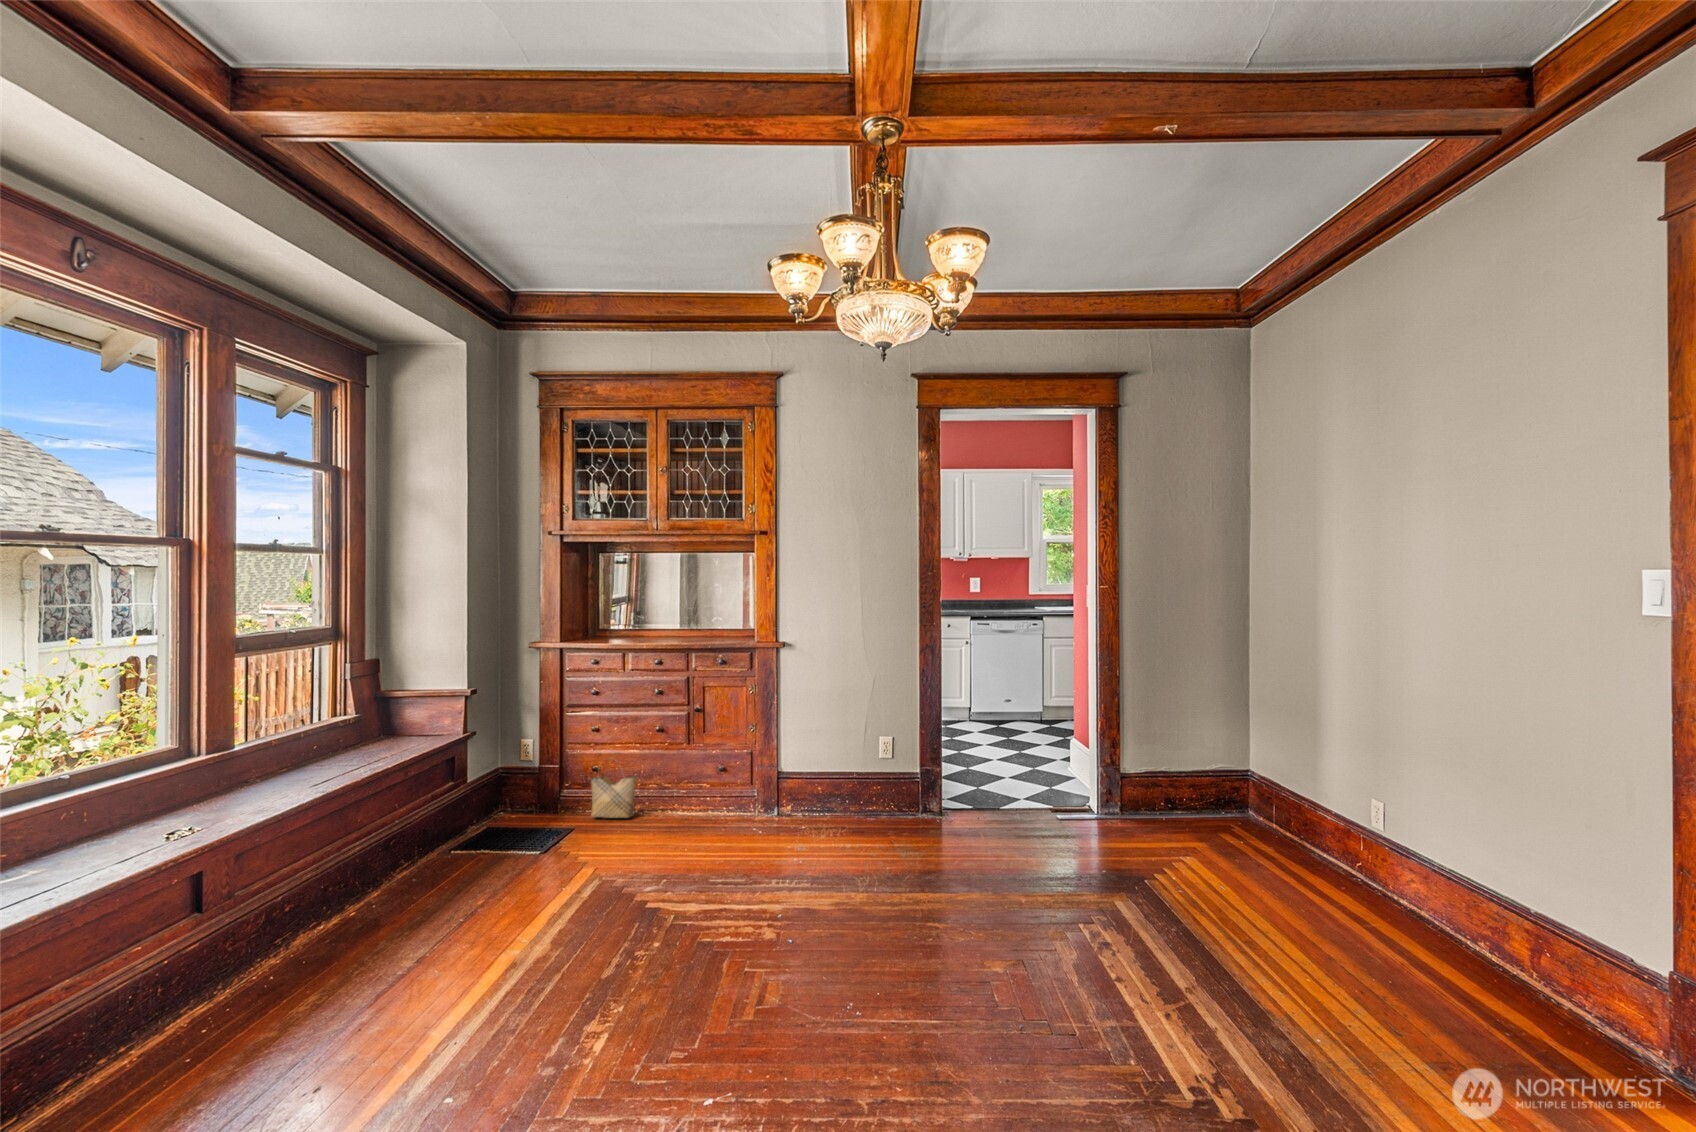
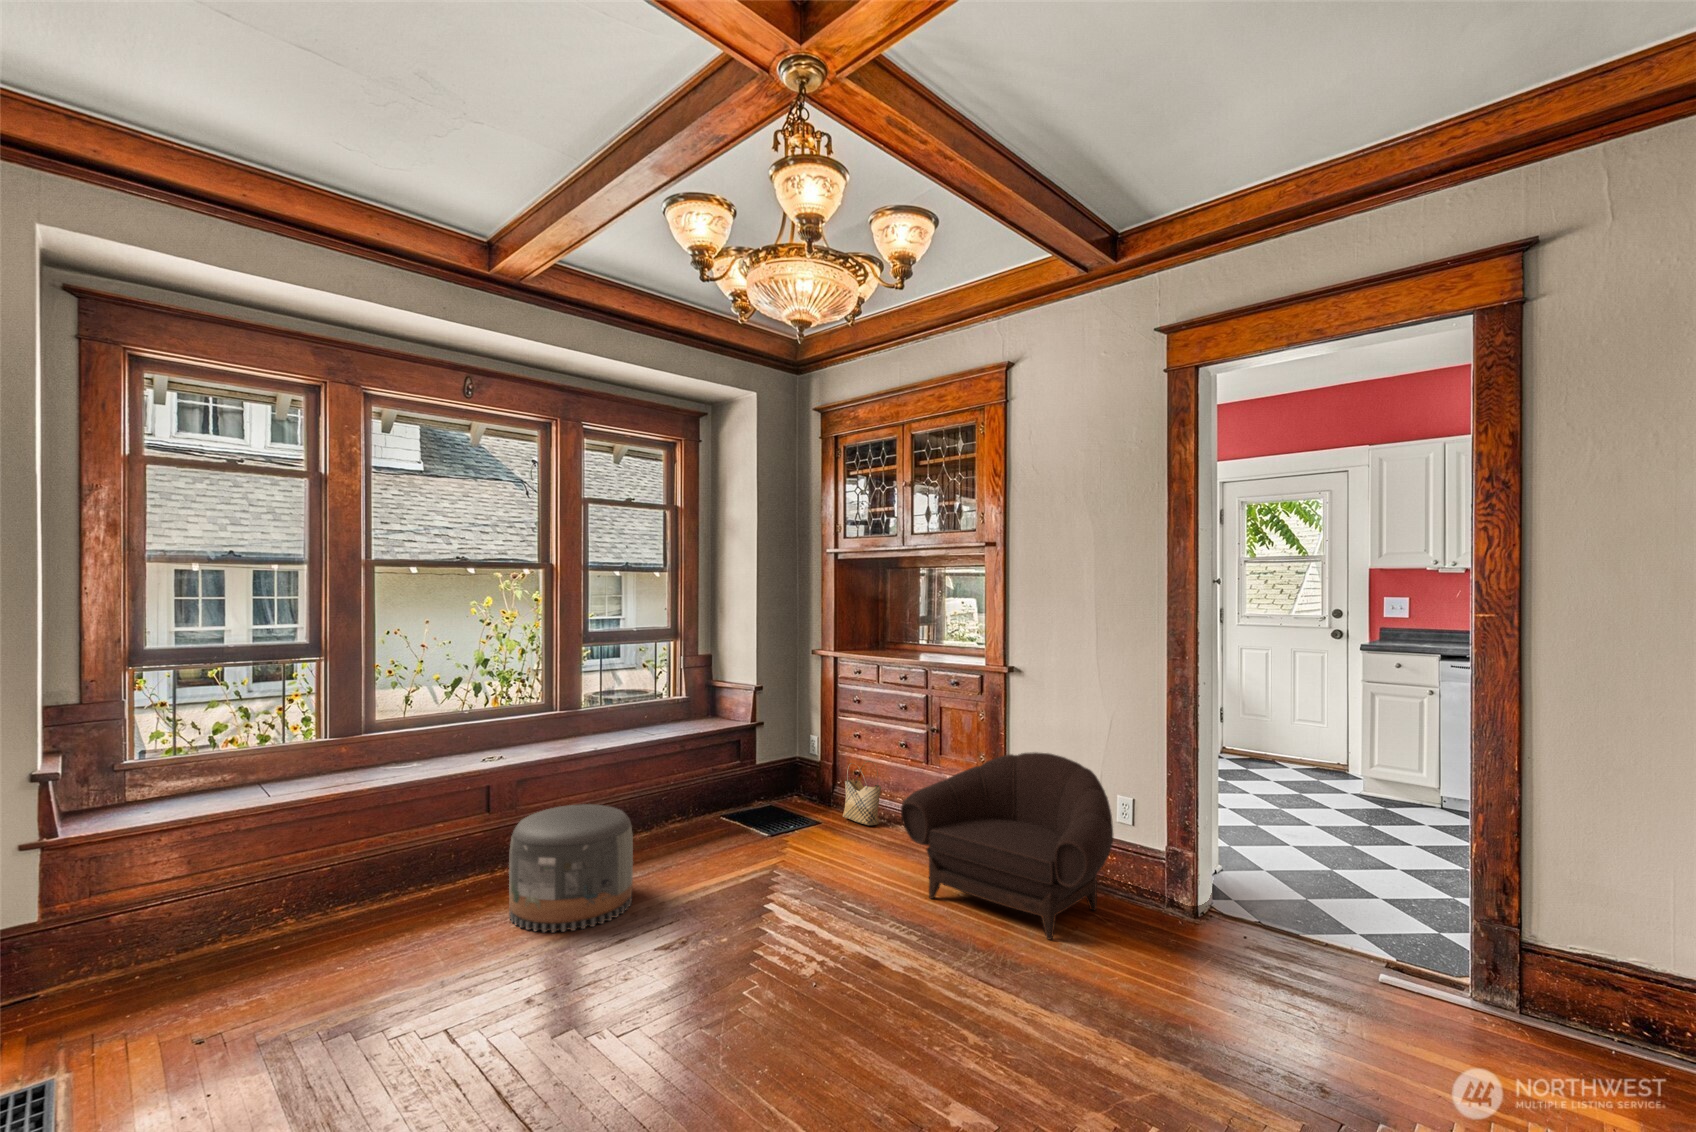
armchair: none [738,711,933,858] -> present [901,752,1113,940]
pouf: none [313,854,495,1046] -> present [509,804,633,932]

